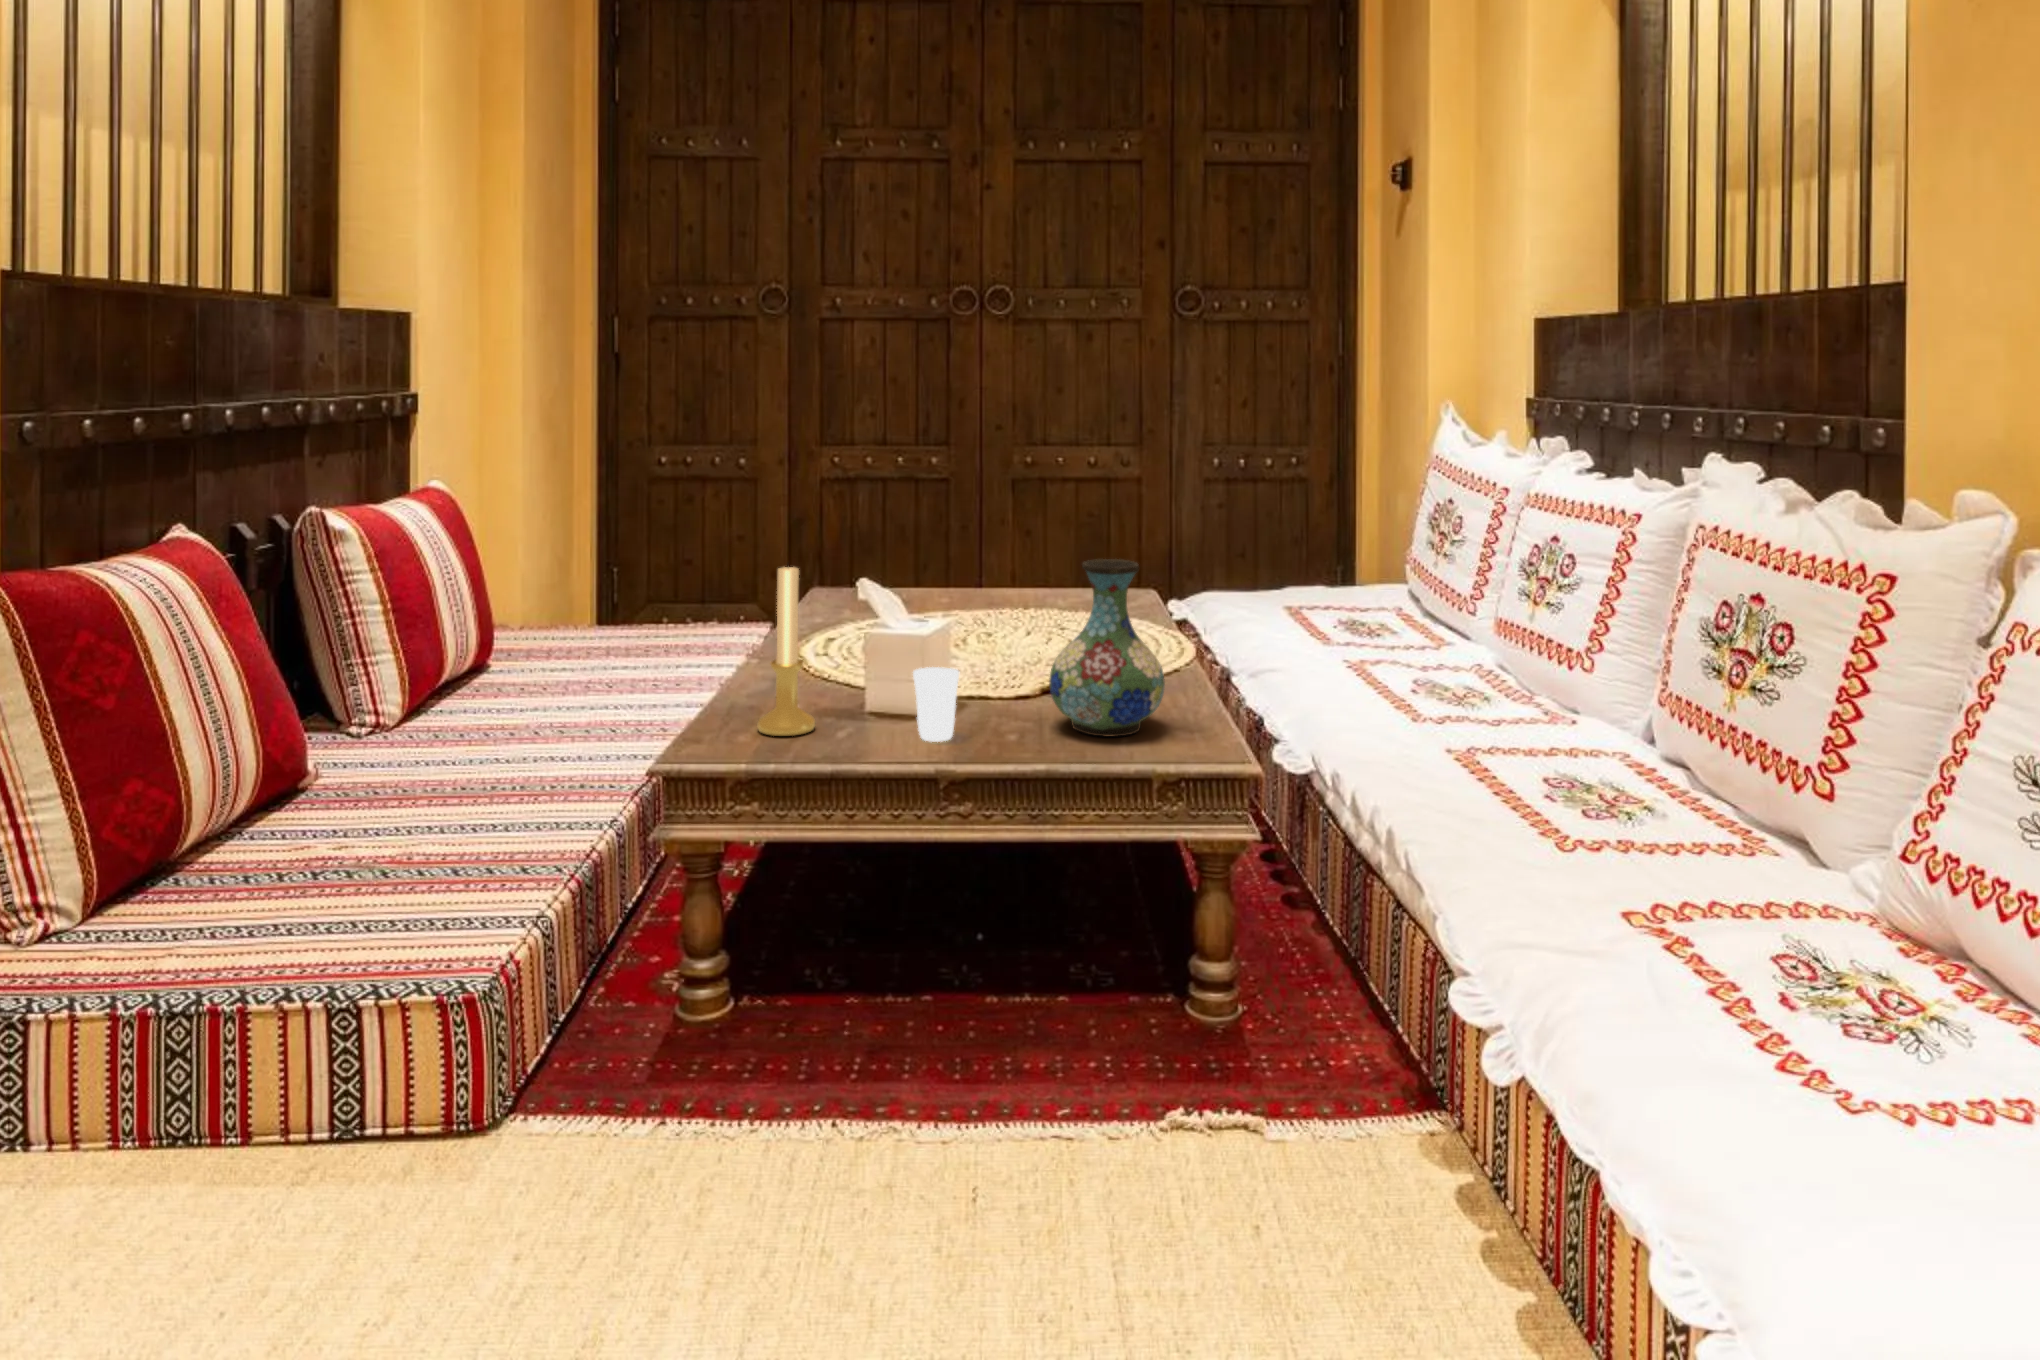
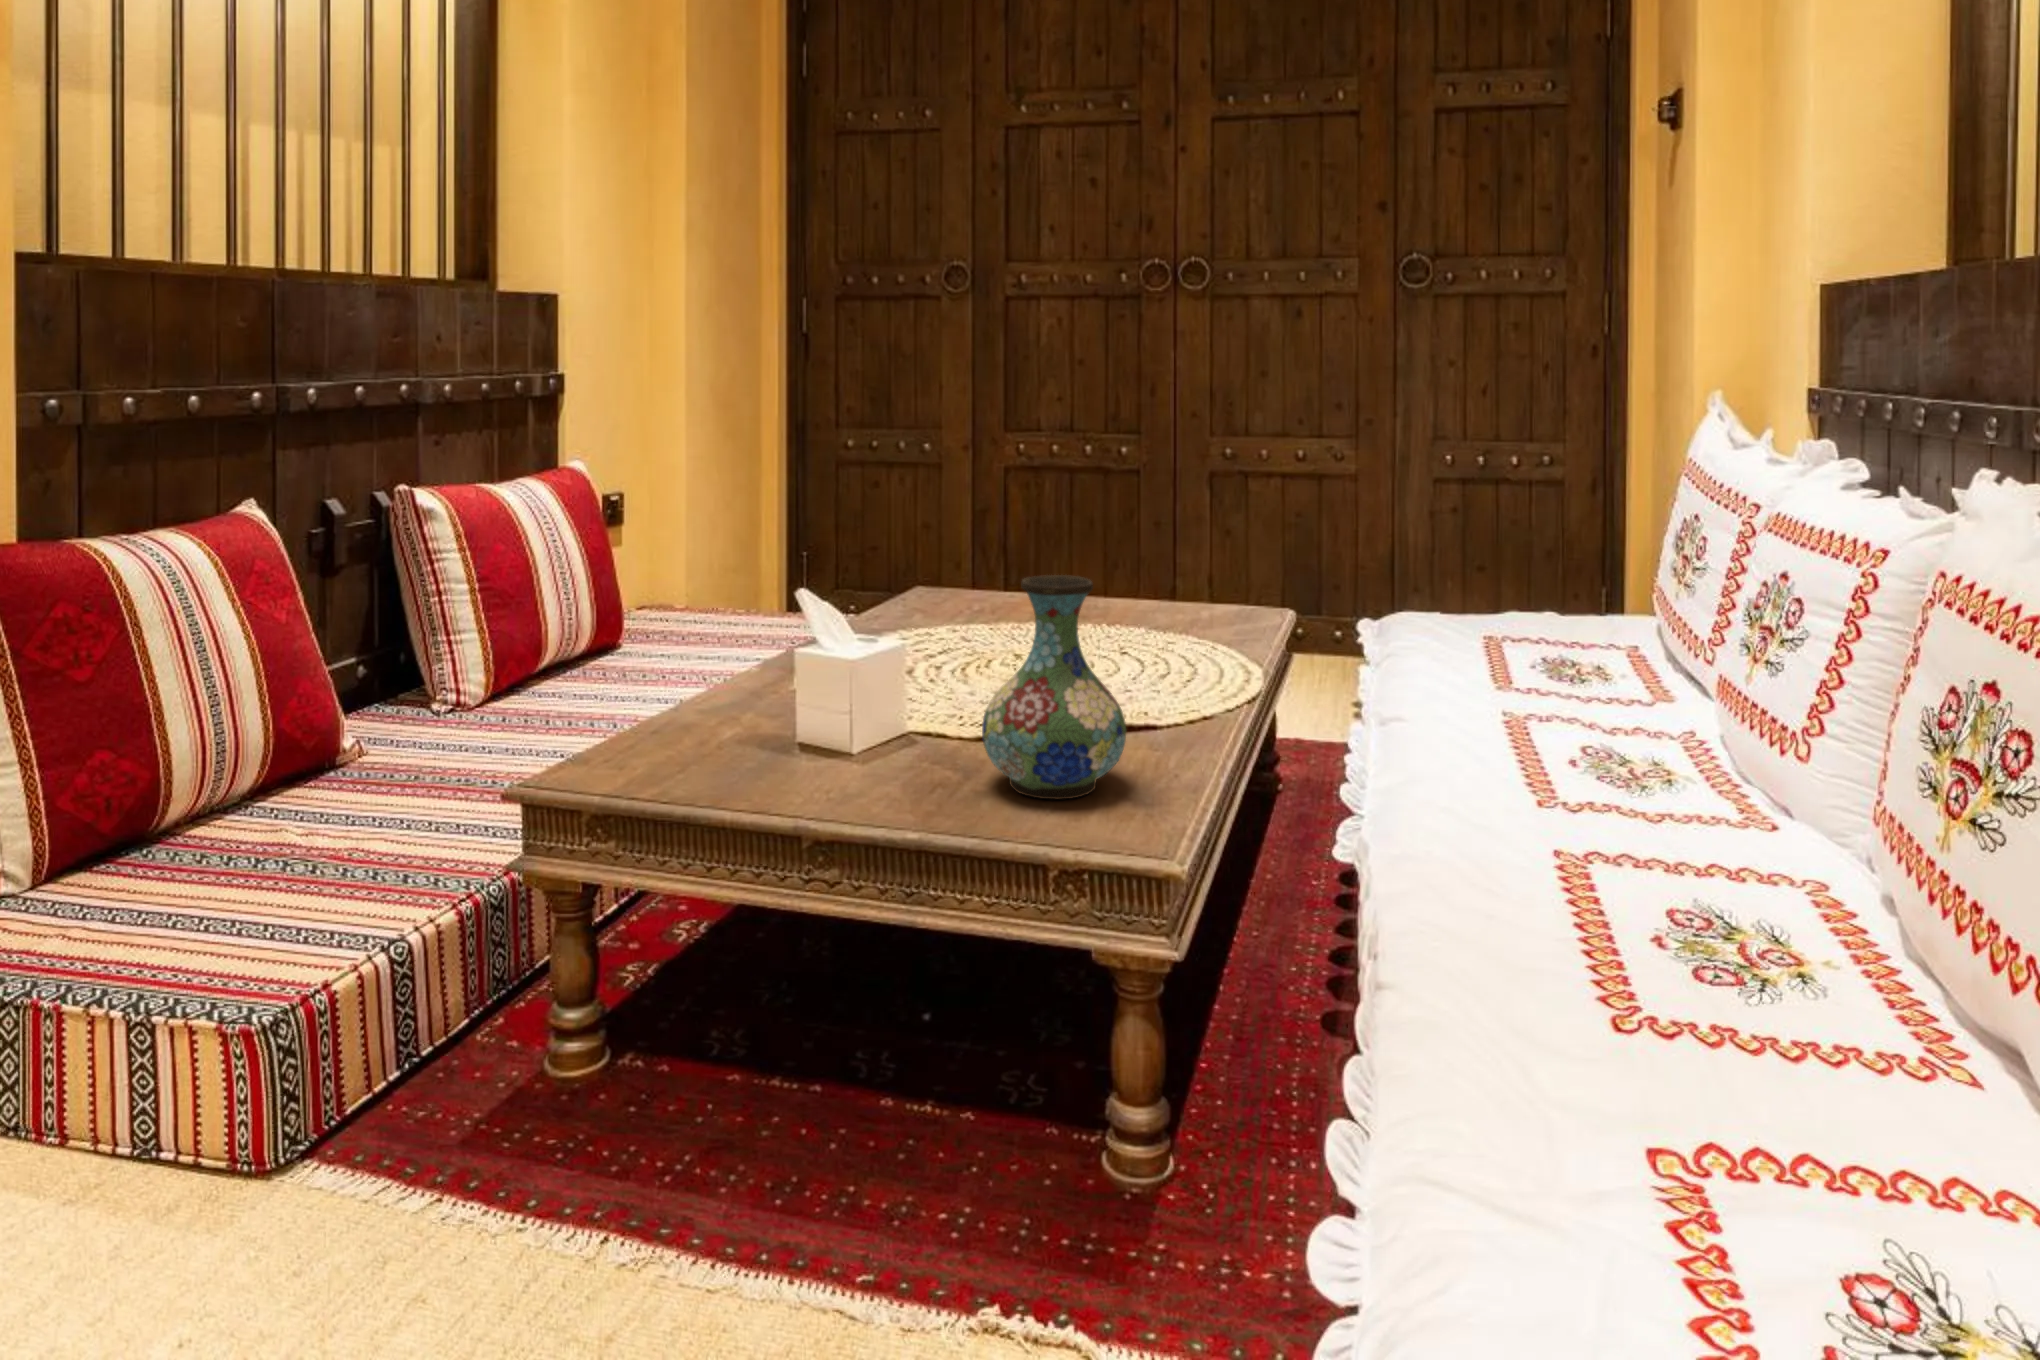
candle holder: present [758,567,815,736] -> none [660,563,727,764]
cup: present [913,667,959,742] -> none [812,695,868,786]

